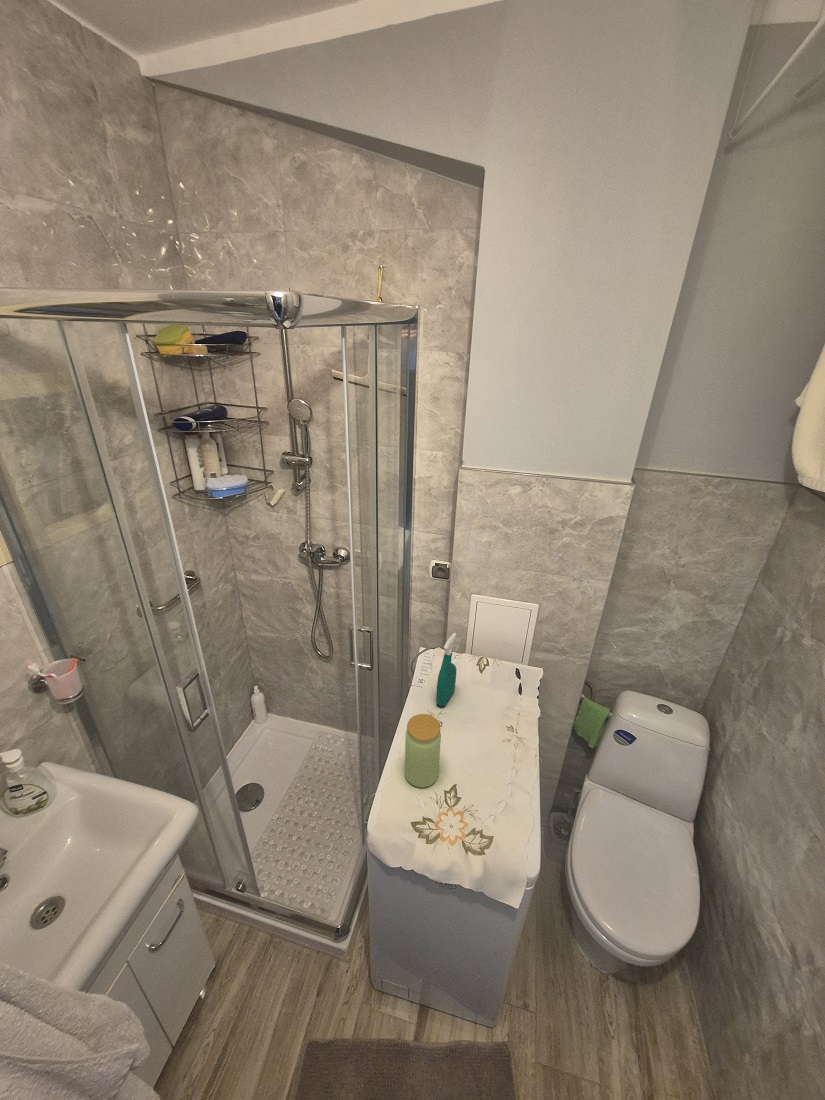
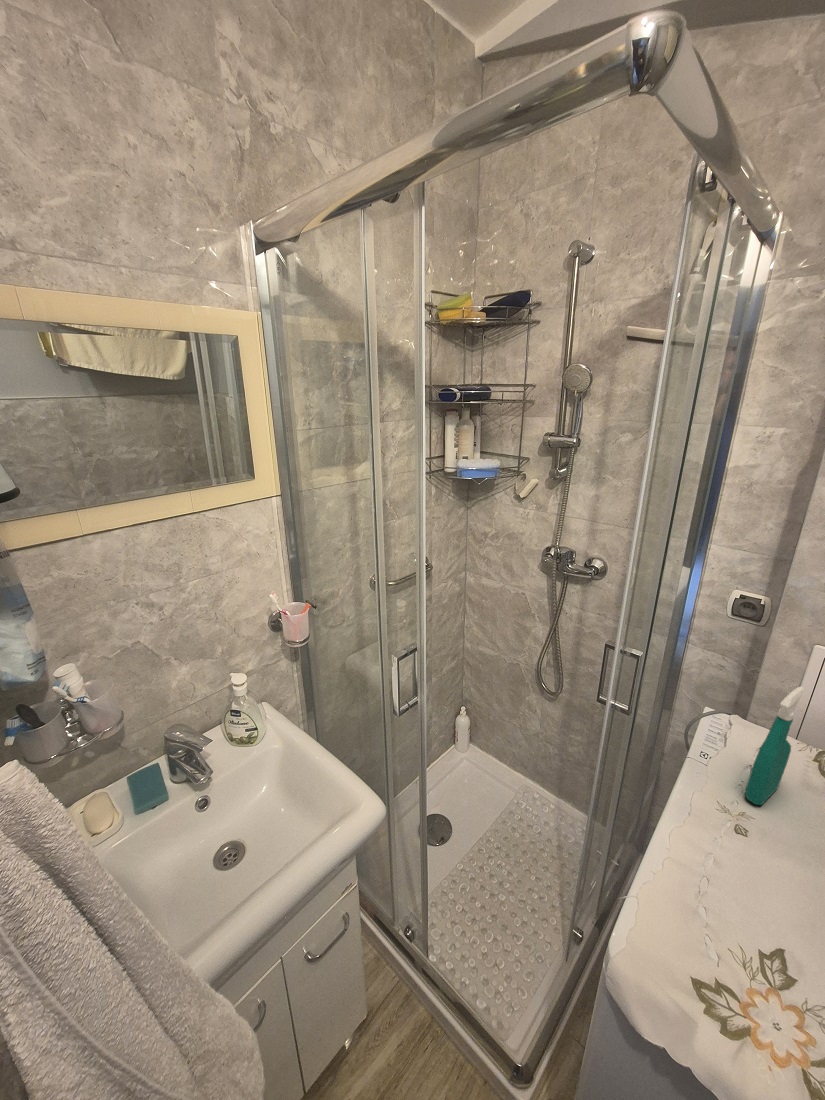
jar: present [405,714,441,787] -> none [691,797,789,936]

